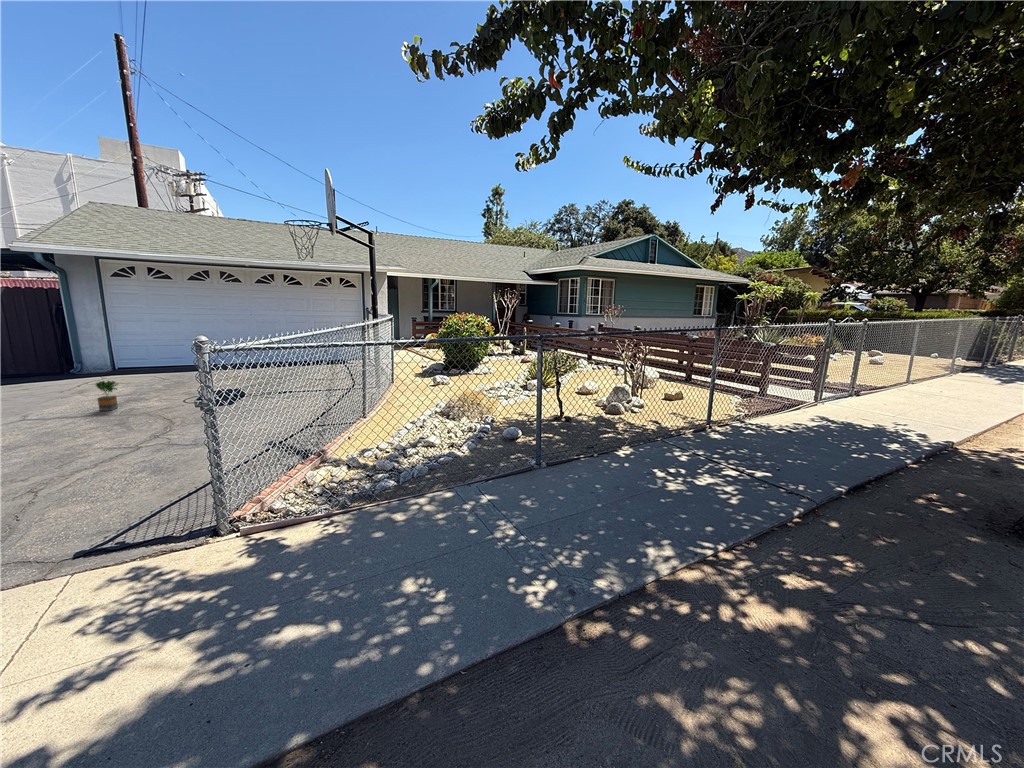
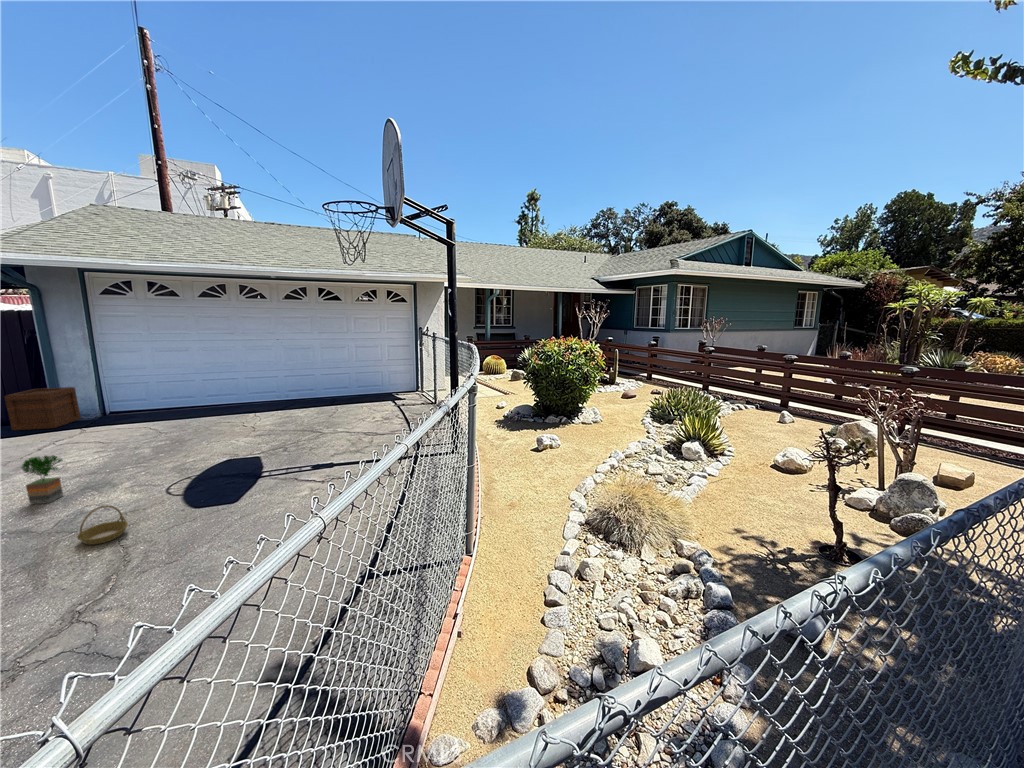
wooden crate: none [43,347,95,377] -> present [4,387,81,431]
basket: none [144,404,172,425] -> present [77,506,128,545]

